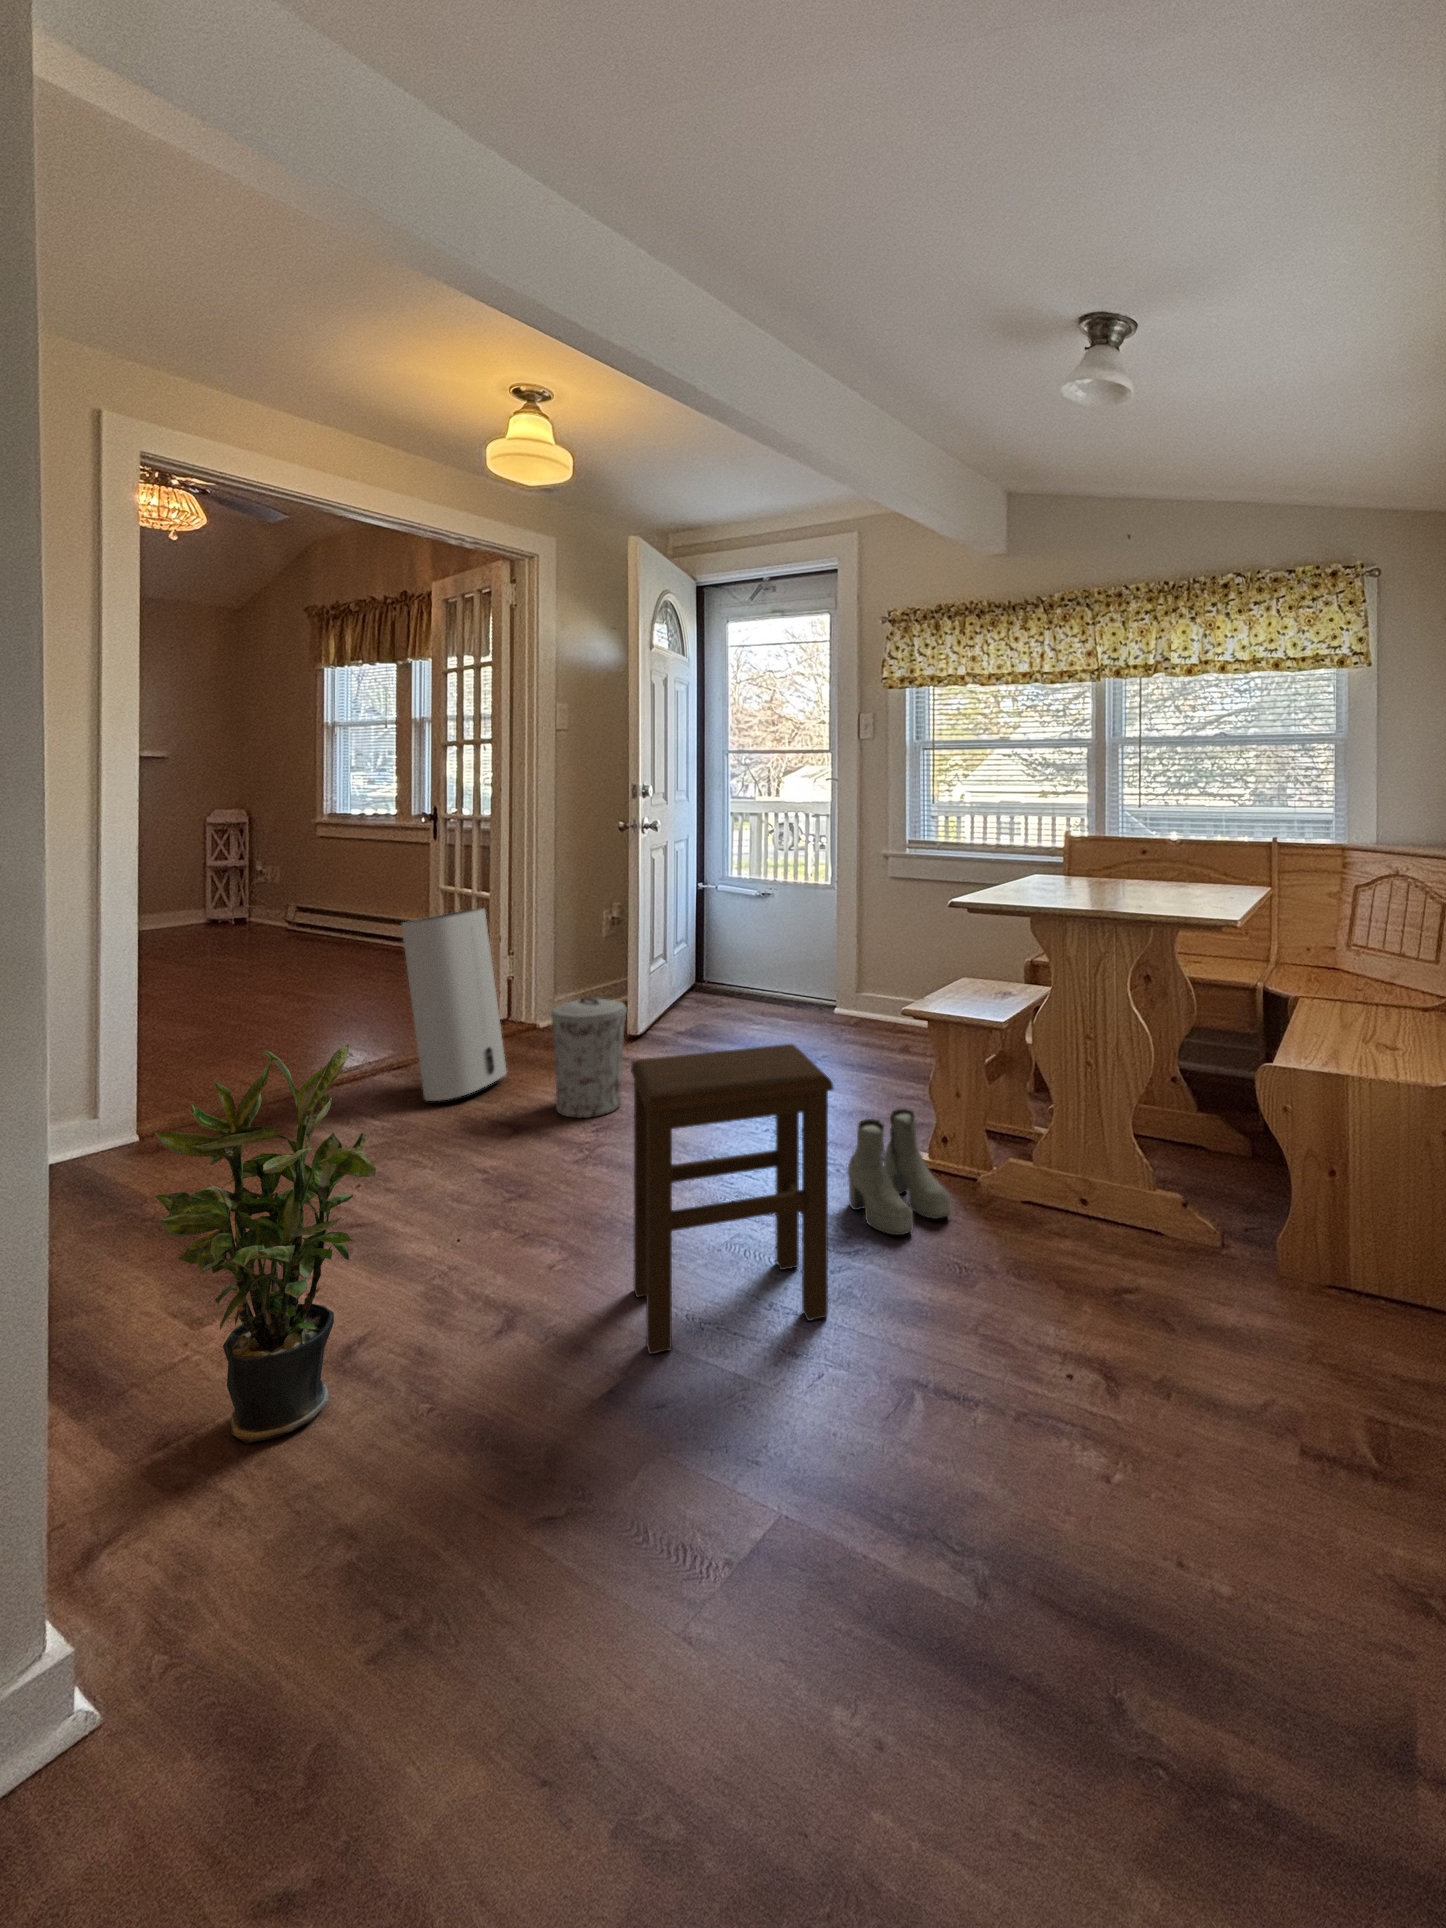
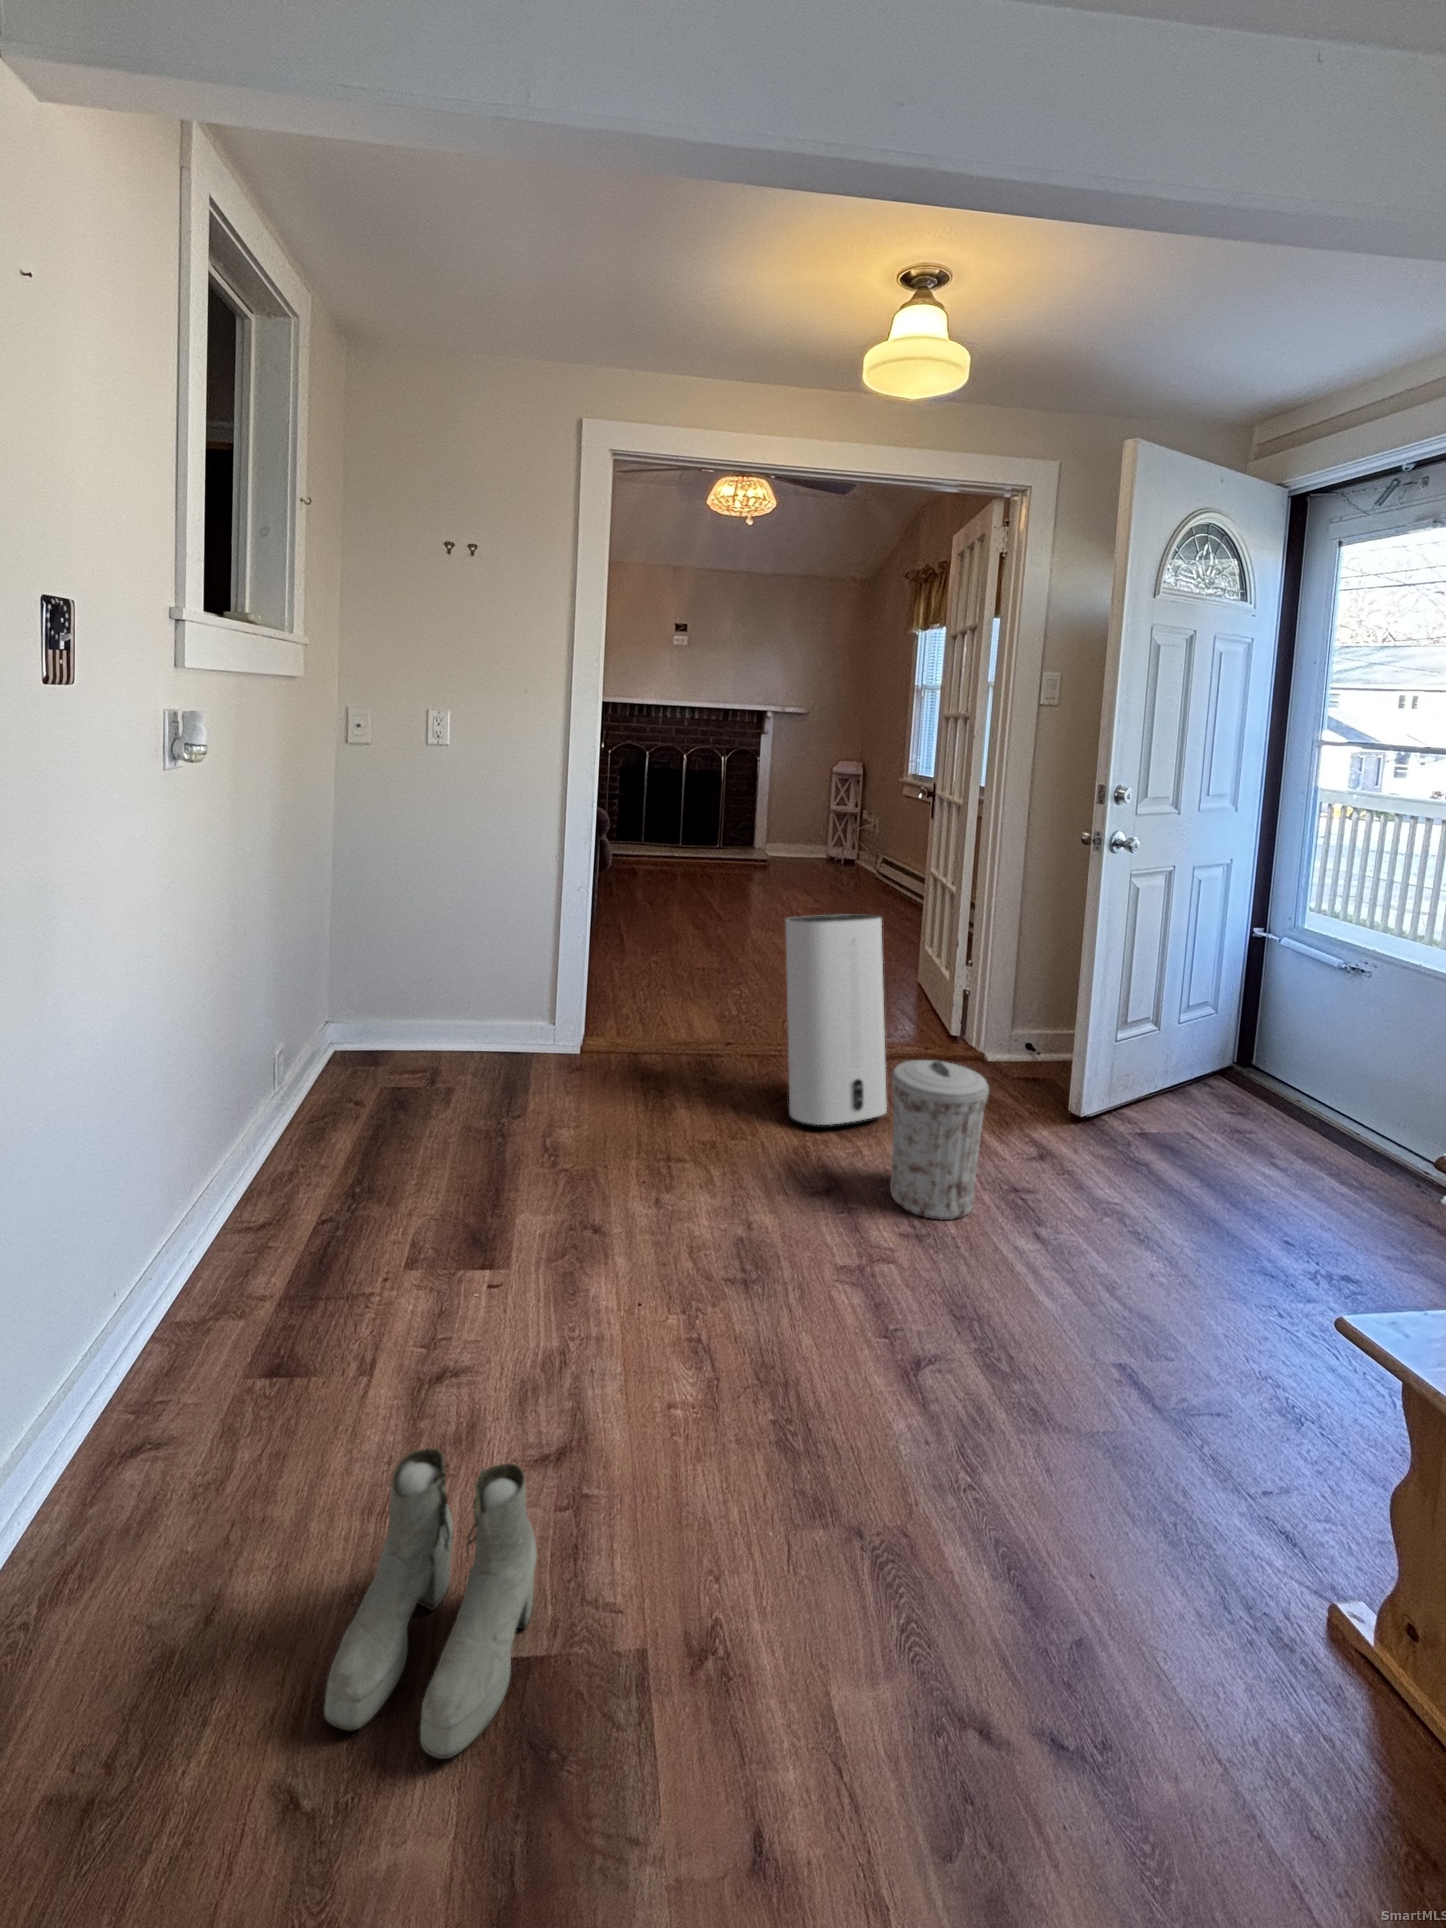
potted plant: present [154,1044,376,1444] -> none [232,1054,441,1445]
stool: present [631,1044,833,1354] -> none [621,1213,970,1800]
boots: present [848,1109,950,1235] -> present [324,1448,537,1759]

